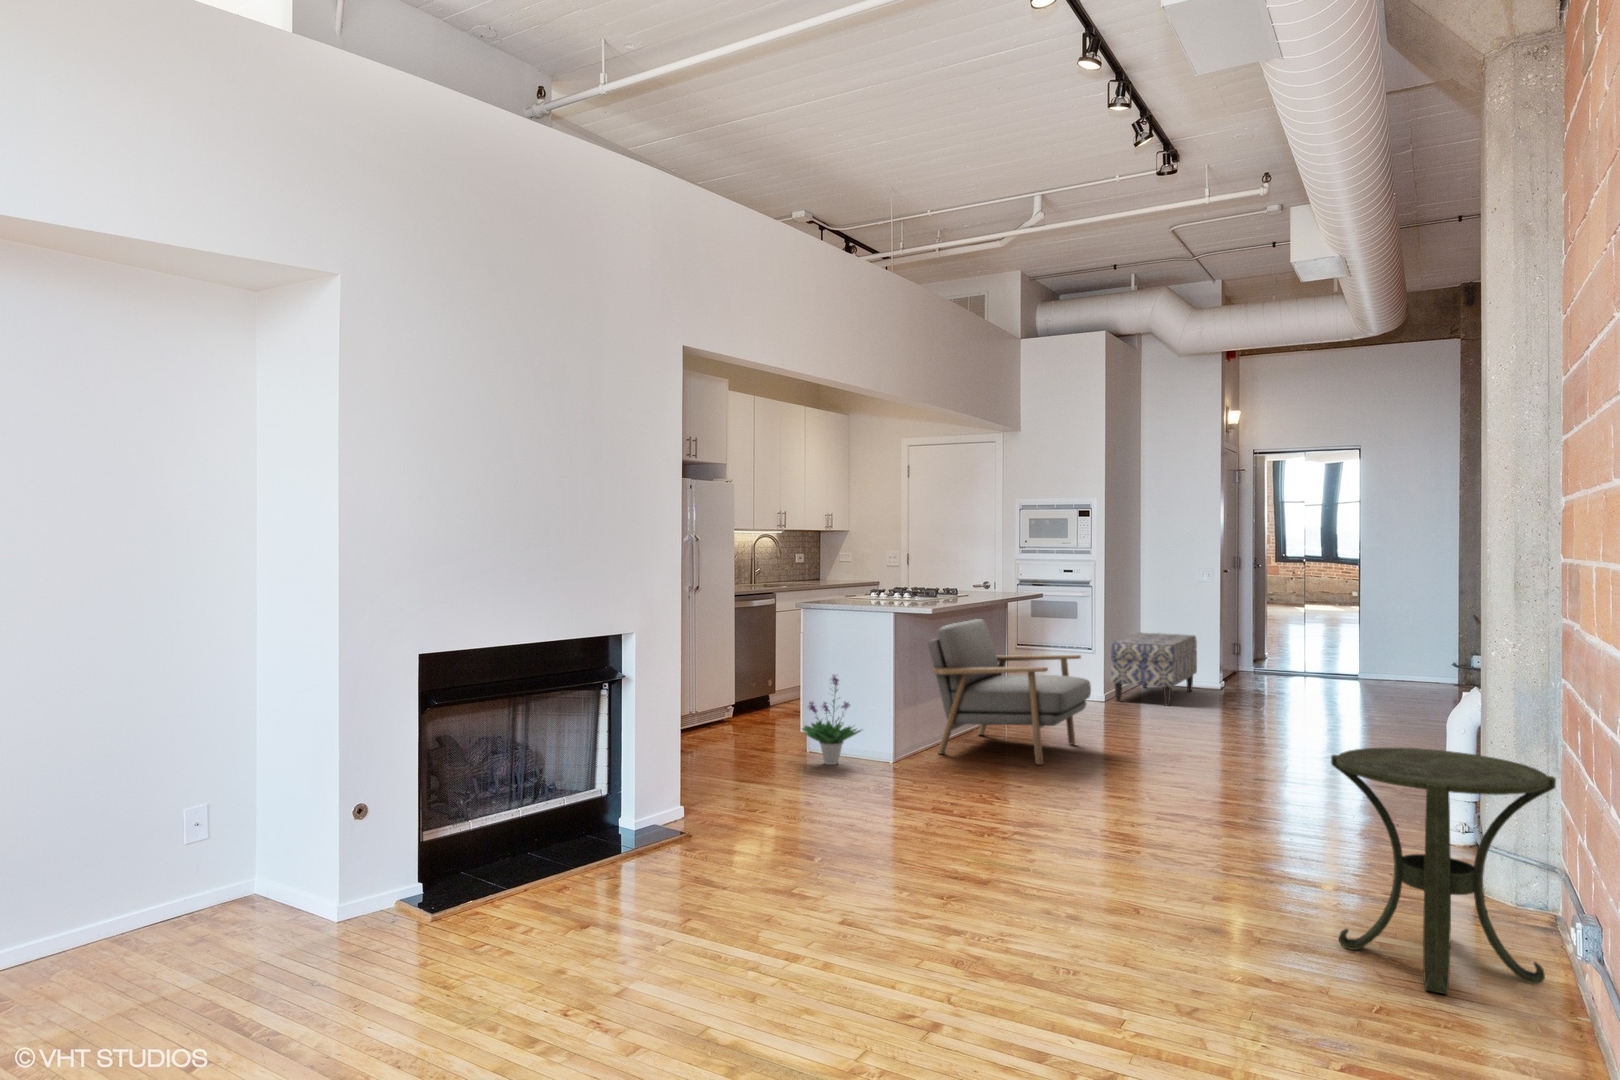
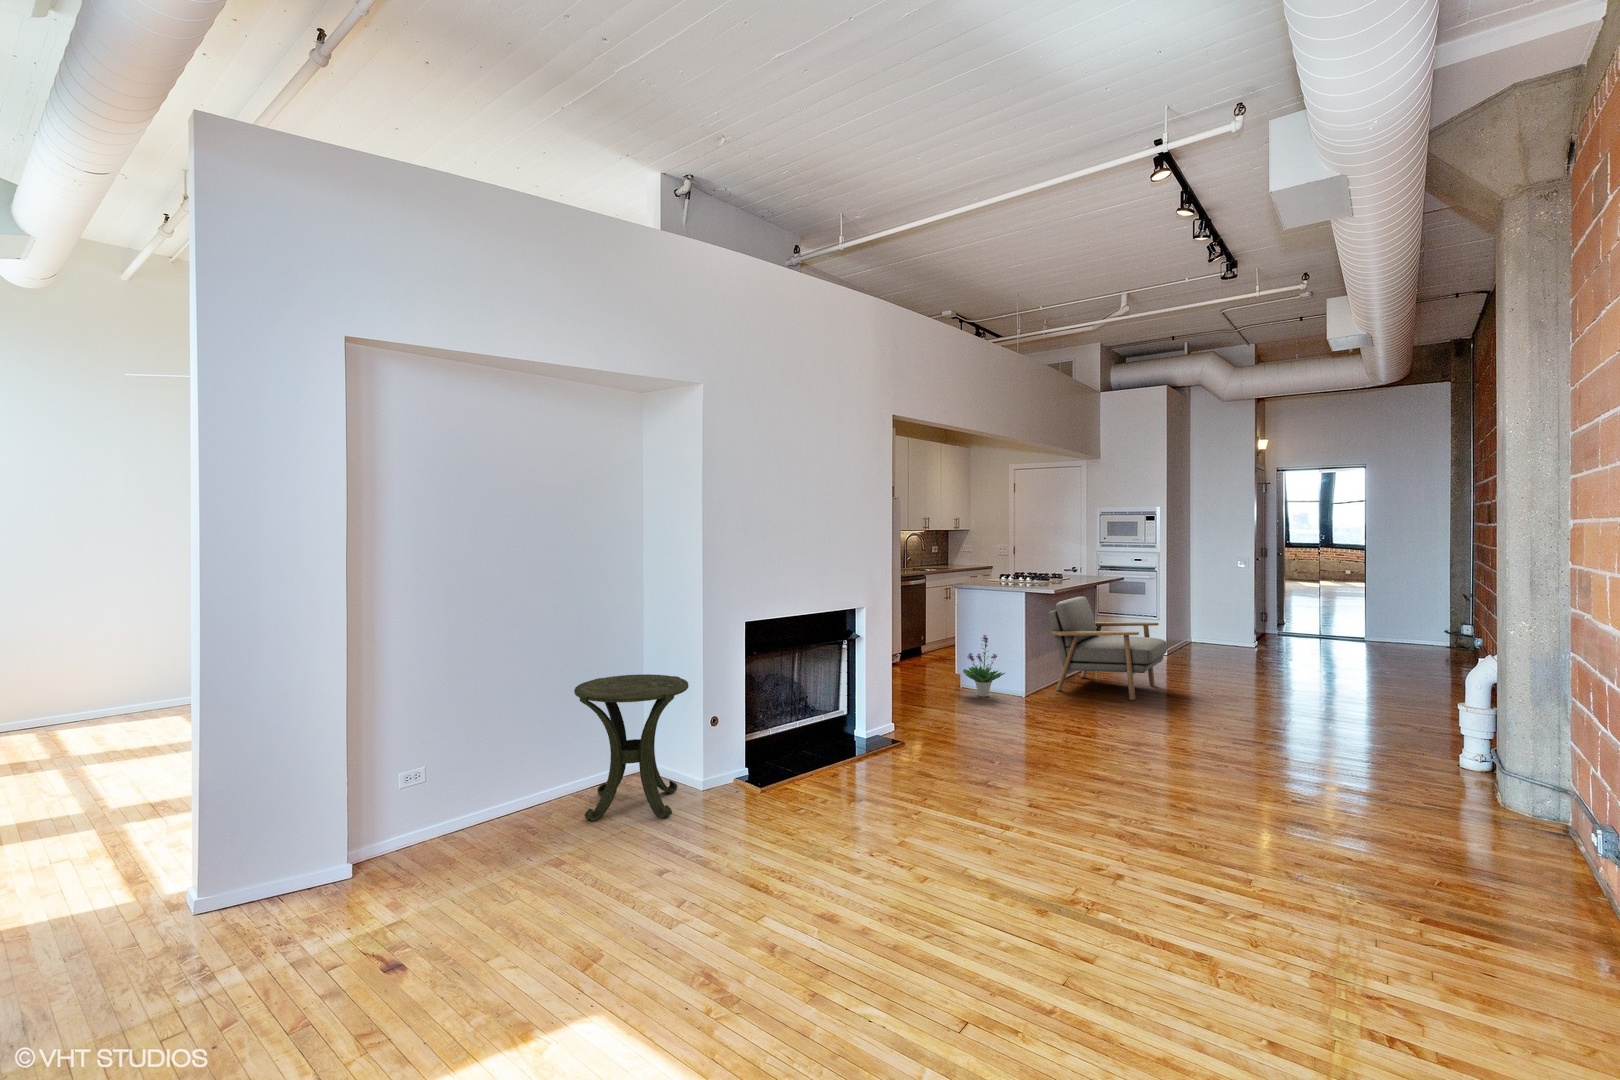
bench: present [1111,633,1197,706] -> none [1172,604,1235,658]
side table: present [1331,748,1556,994] -> present [574,674,689,821]

